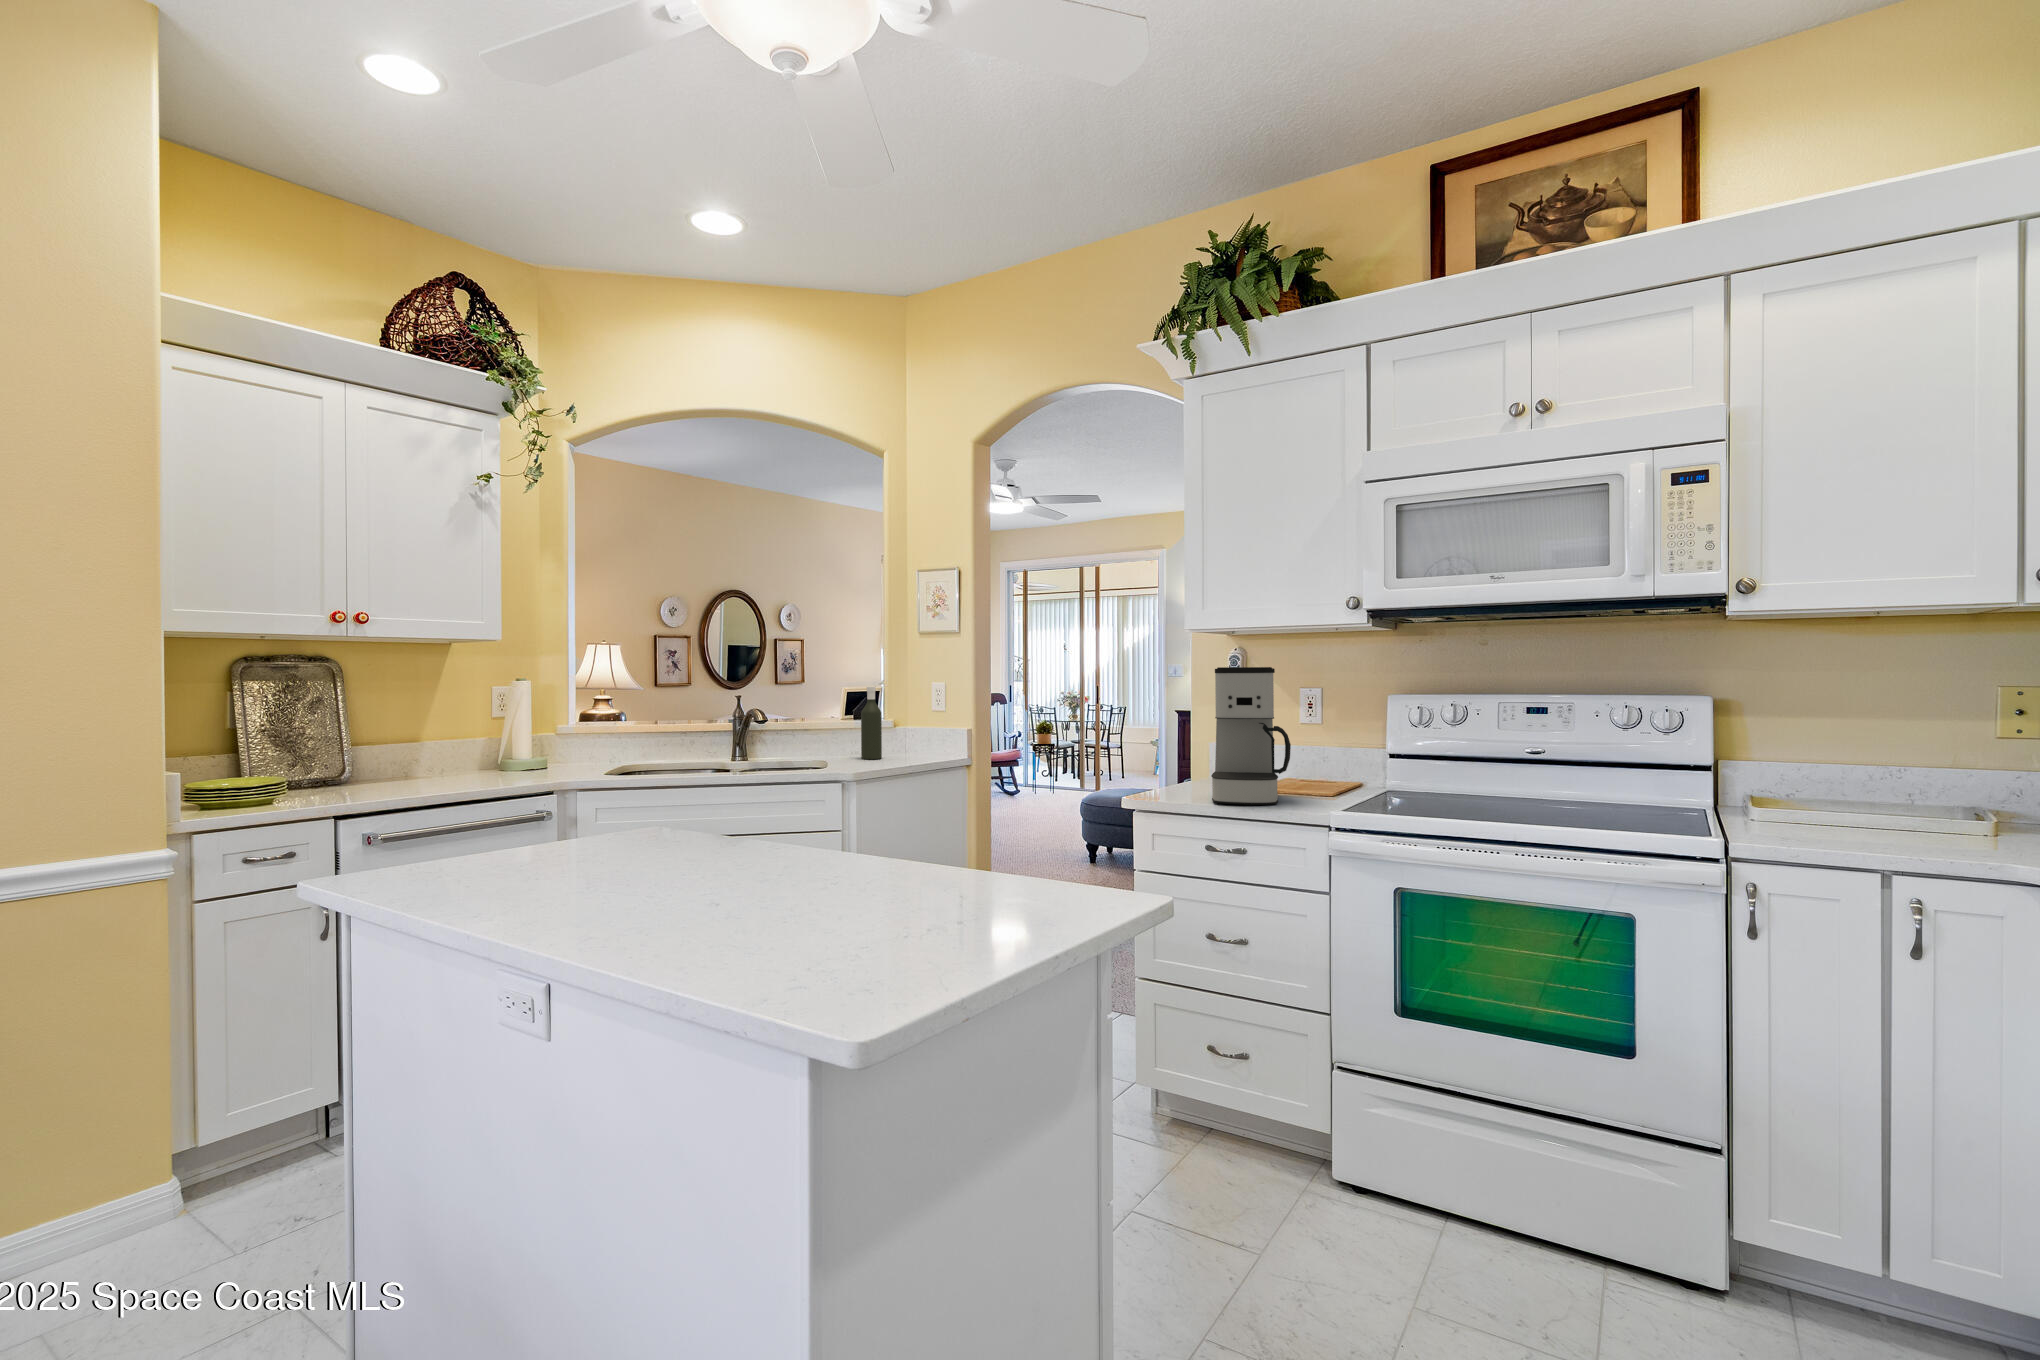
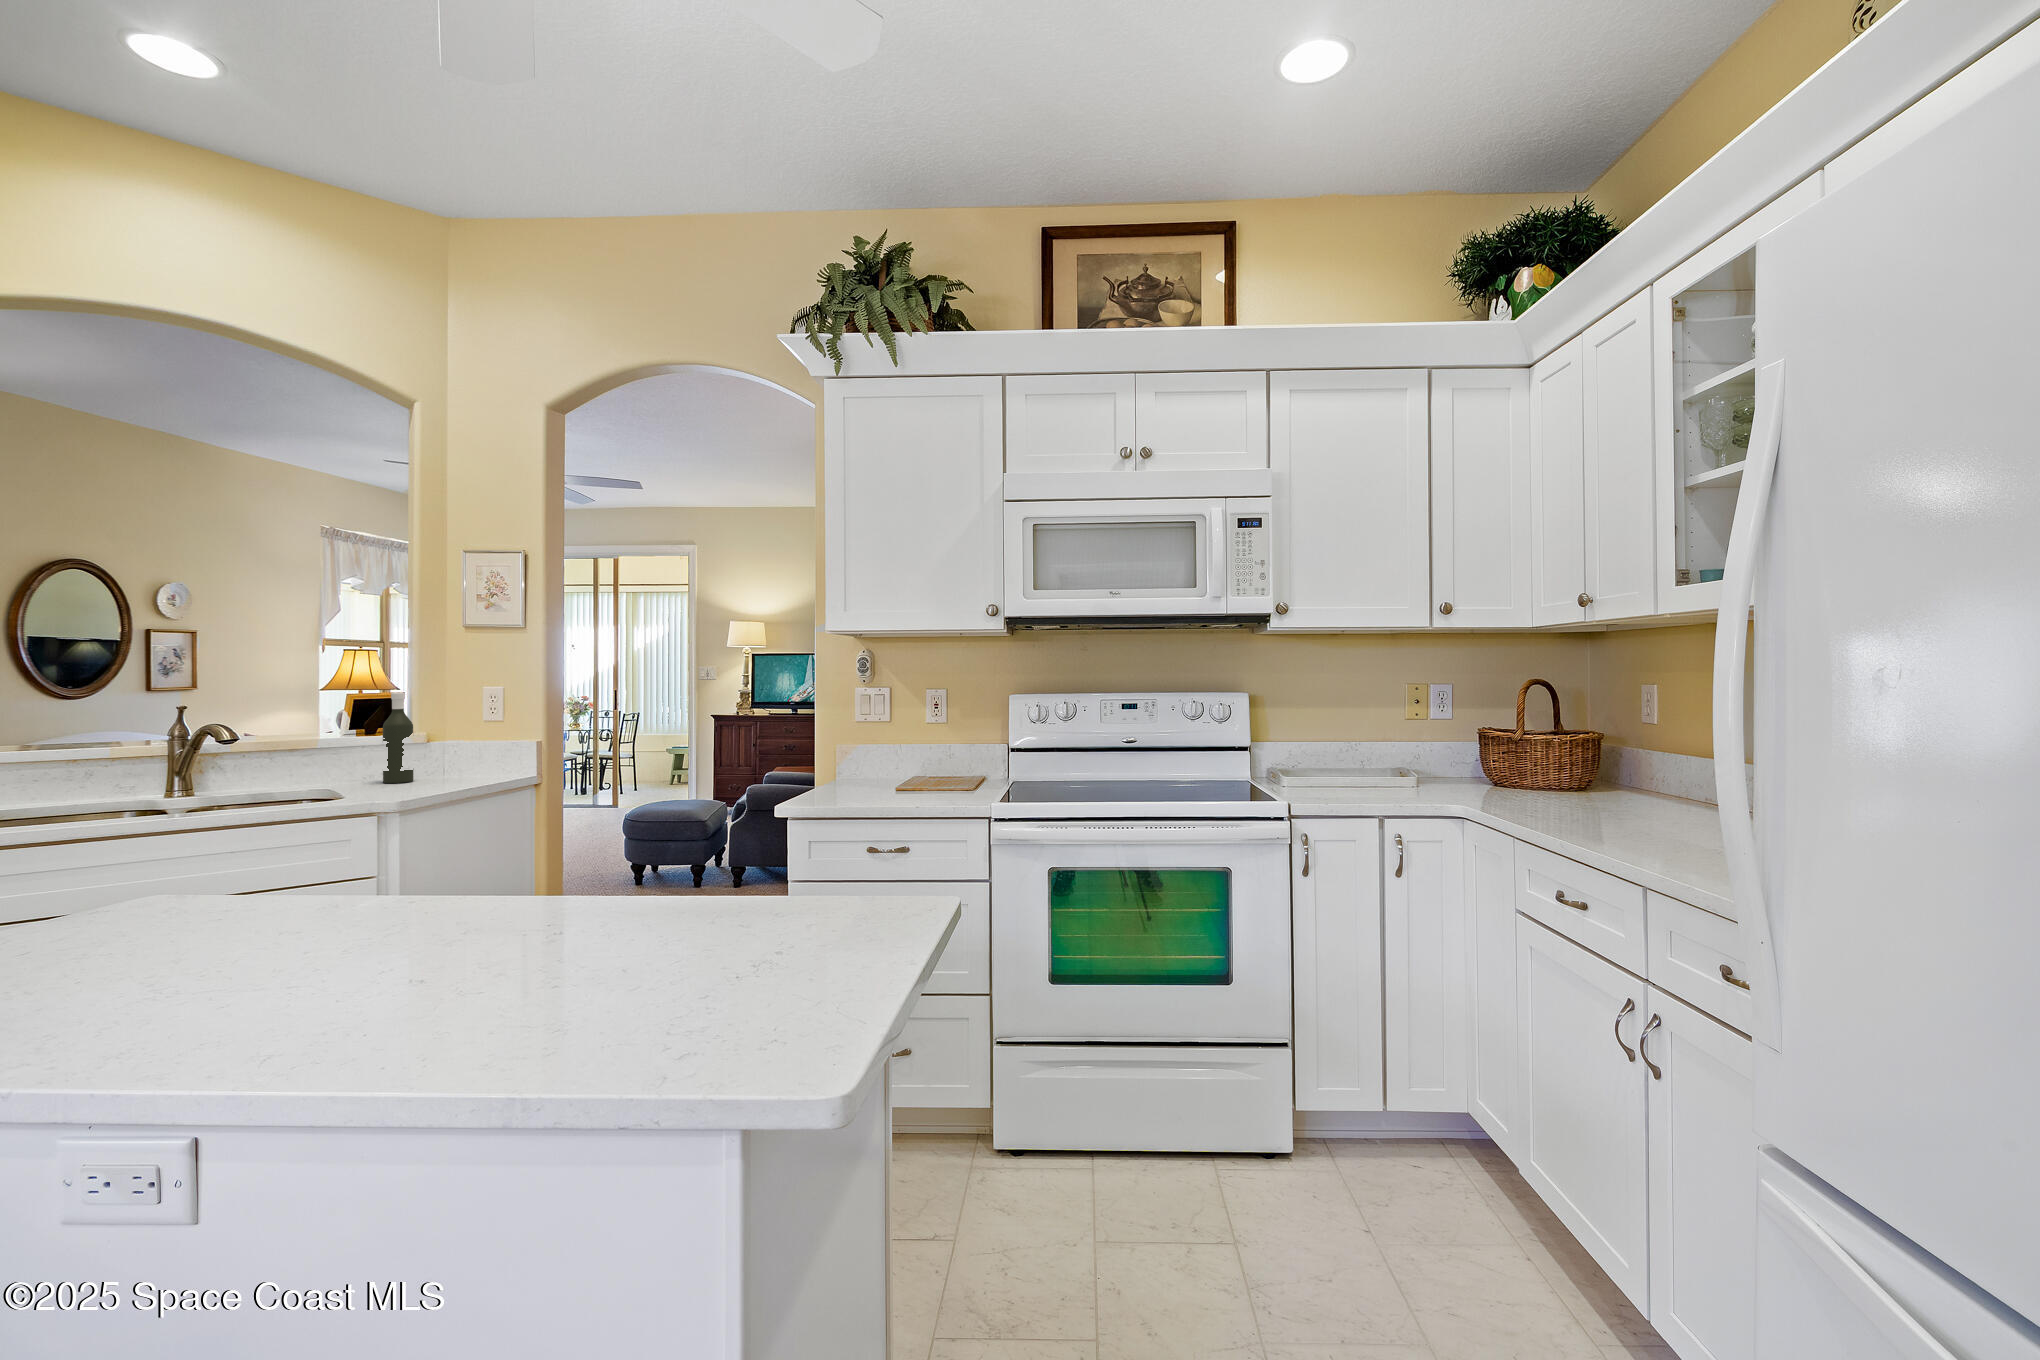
coffee maker: present [1211,667,1291,805] -> none [862,670,939,805]

